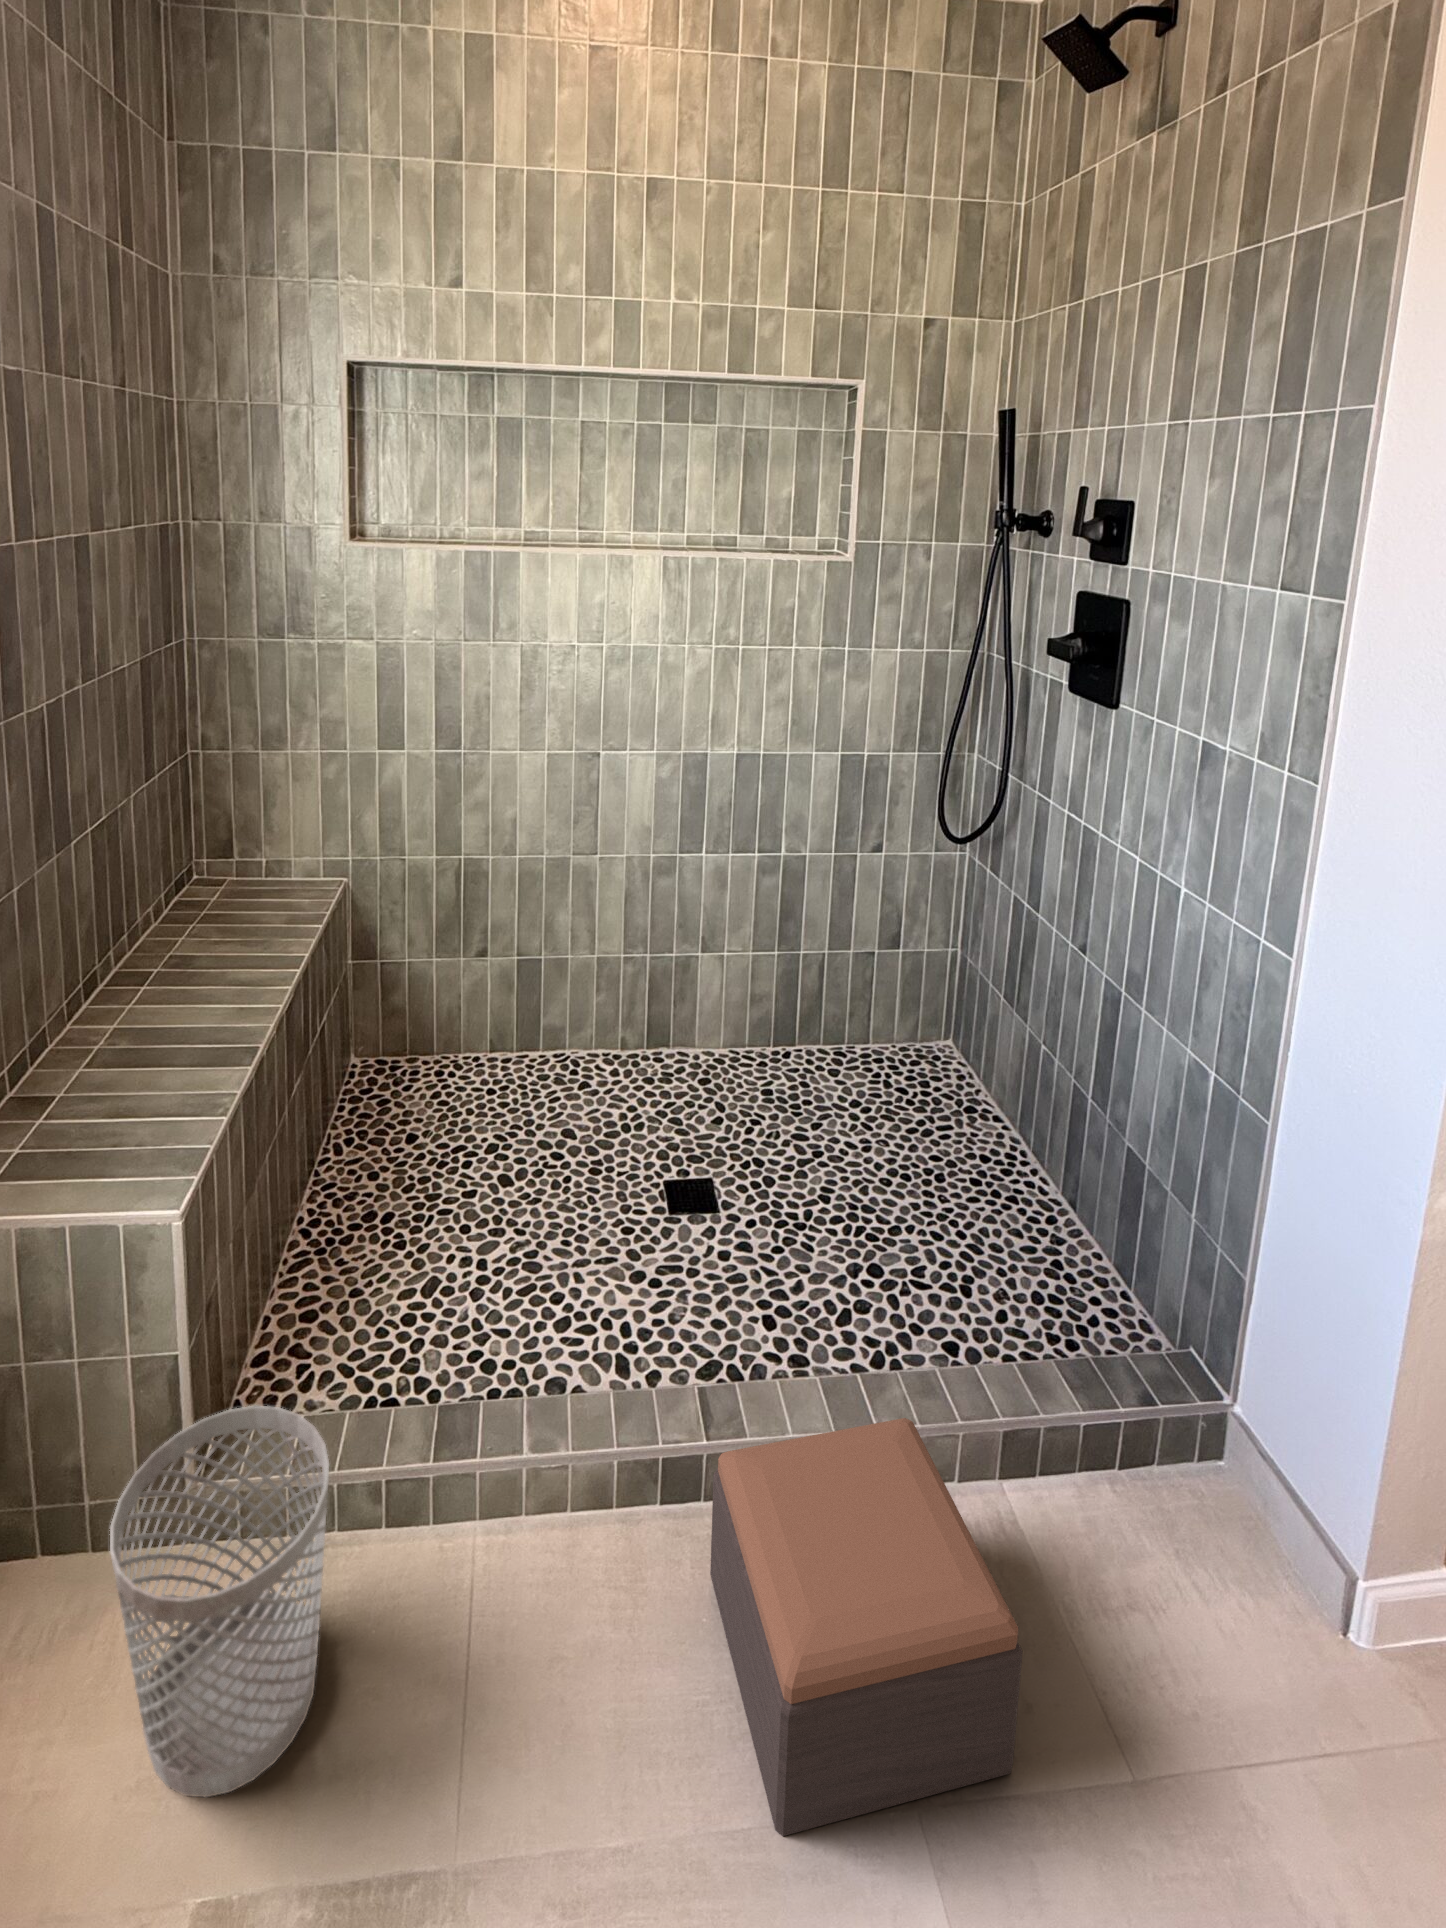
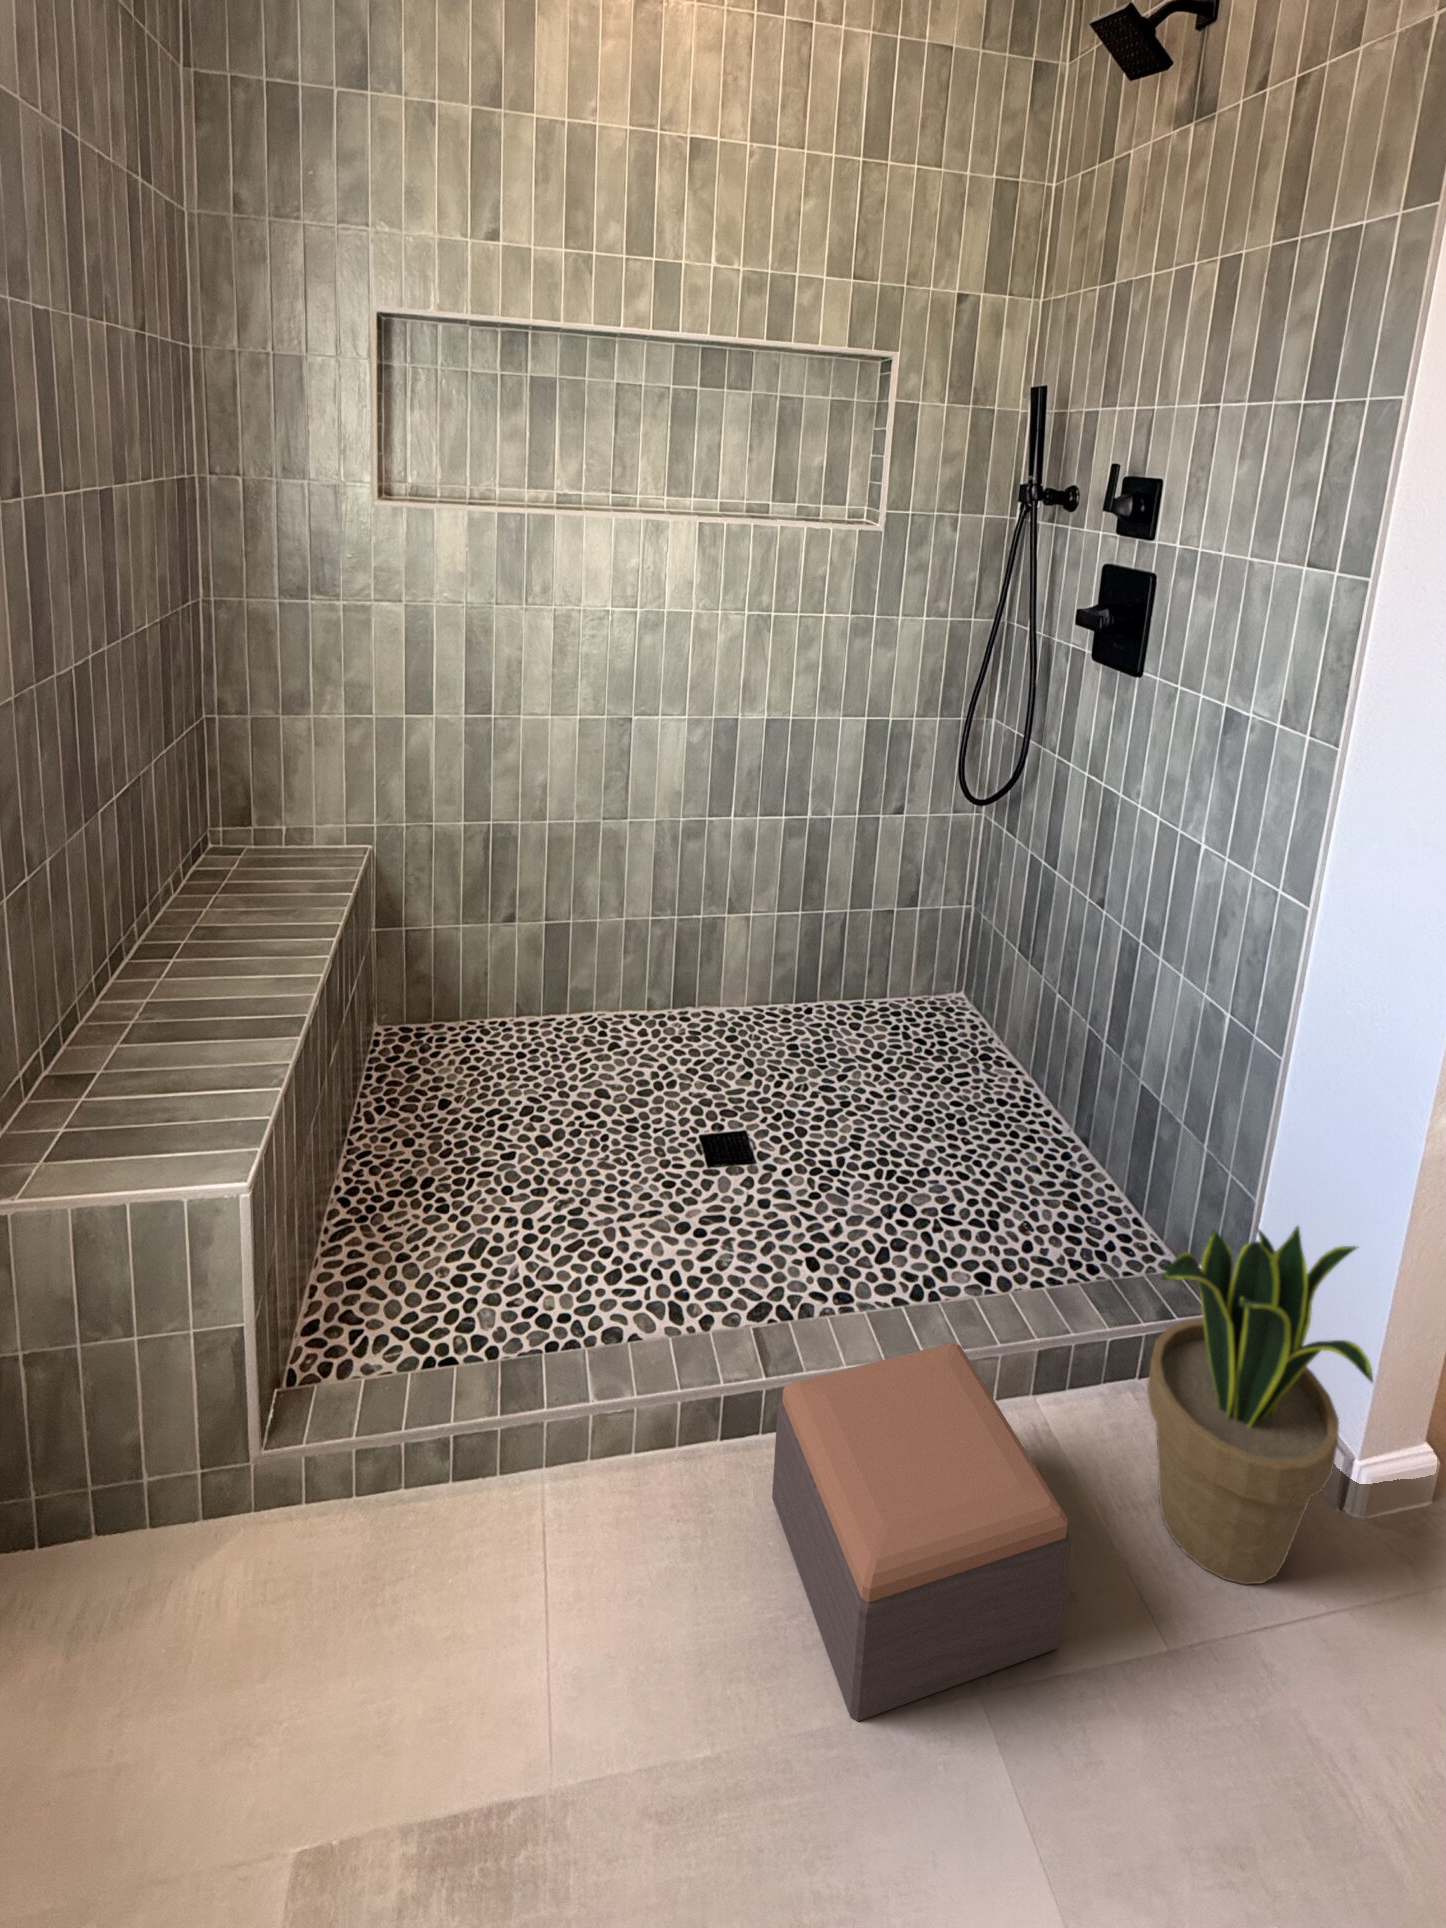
potted plant: none [1122,1307,1368,1718] -> present [1147,1226,1373,1585]
wastebasket: present [110,1406,329,1797] -> none [200,1368,415,1741]

